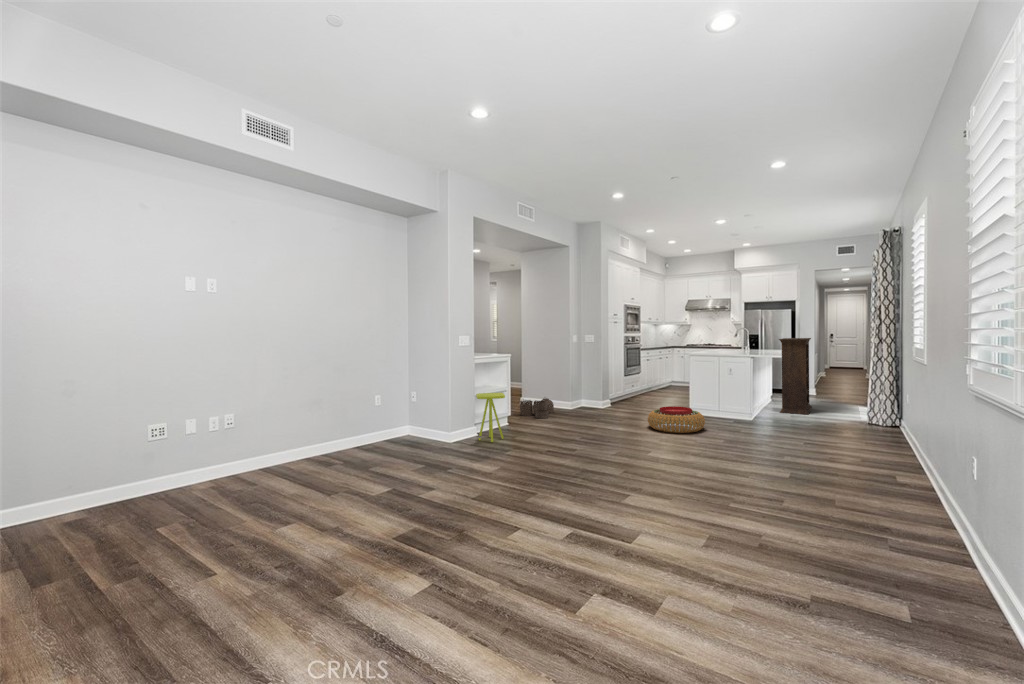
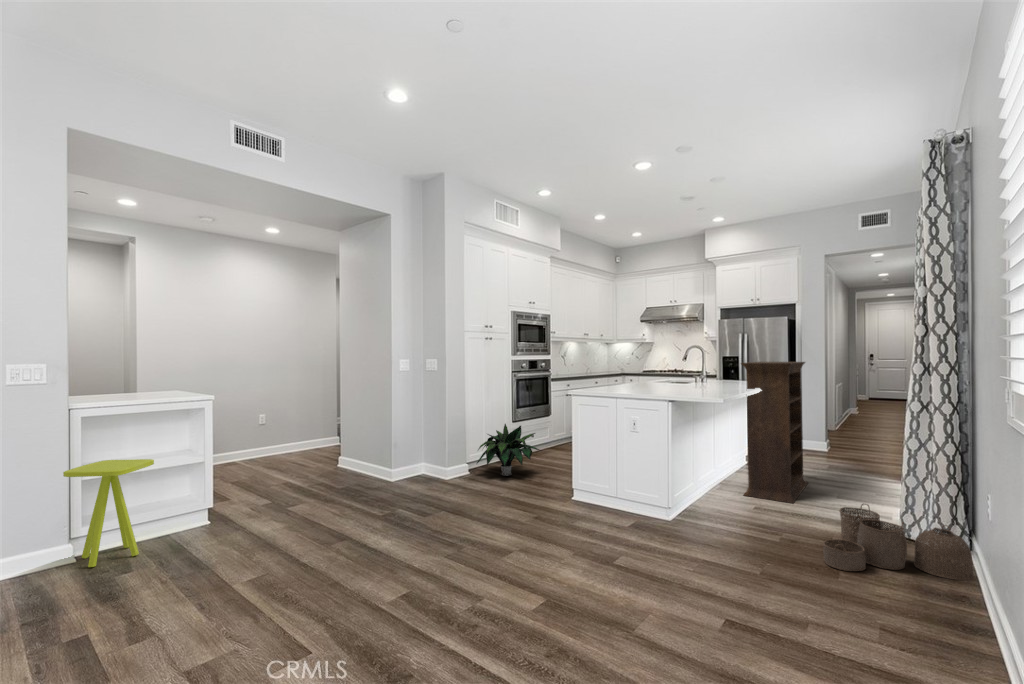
potted plant: none [616,378,655,409] -> present [477,424,539,476]
woven basket: present [520,398,554,419] -> present [823,504,974,580]
pouf: present [648,406,705,433] -> none [457,488,564,553]

